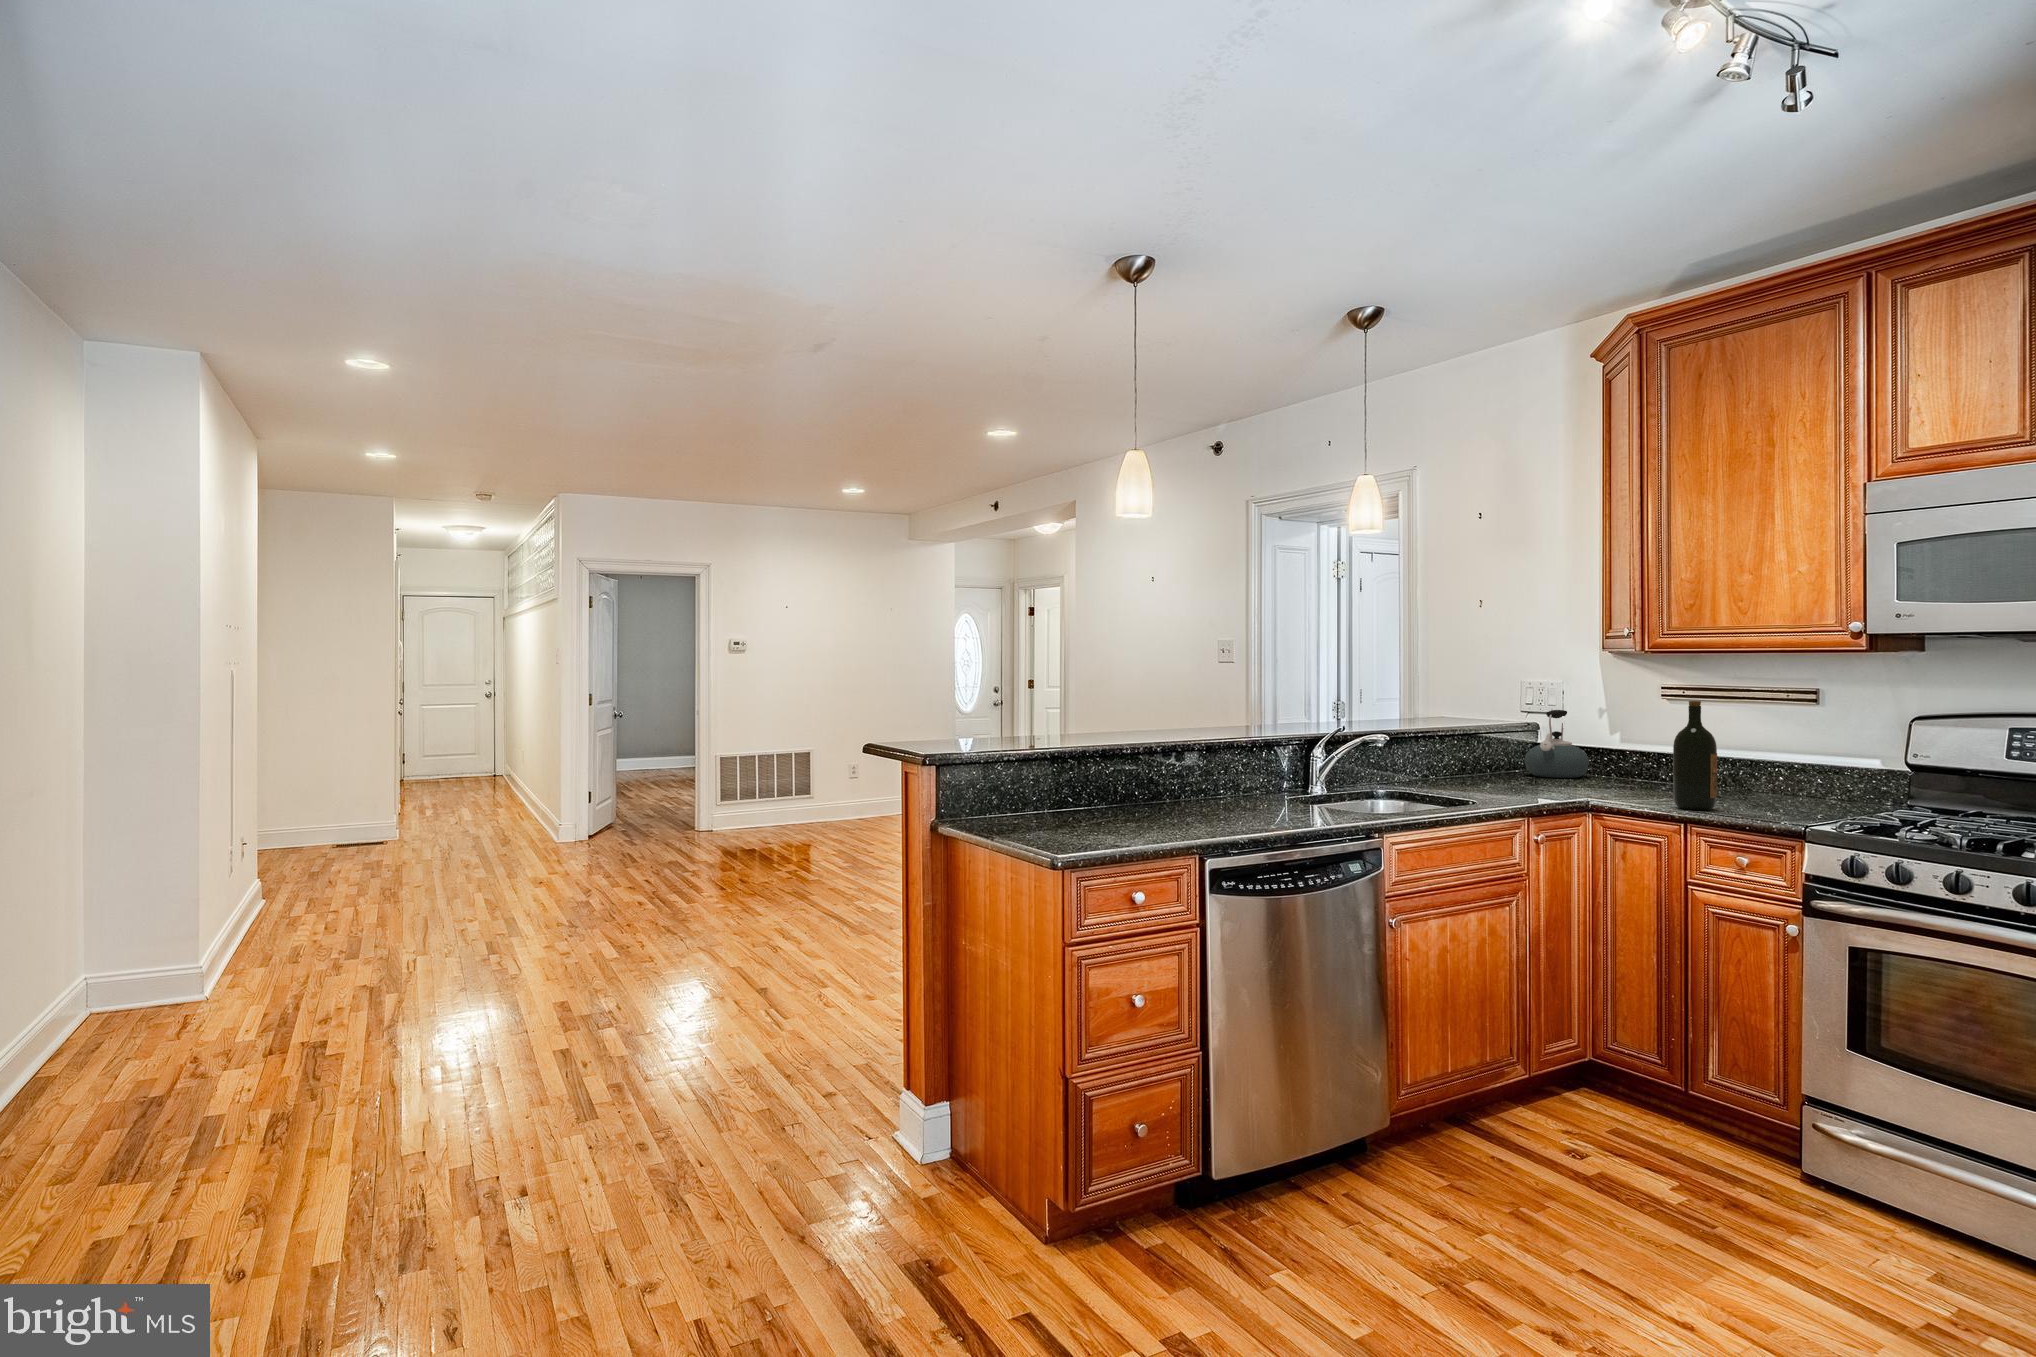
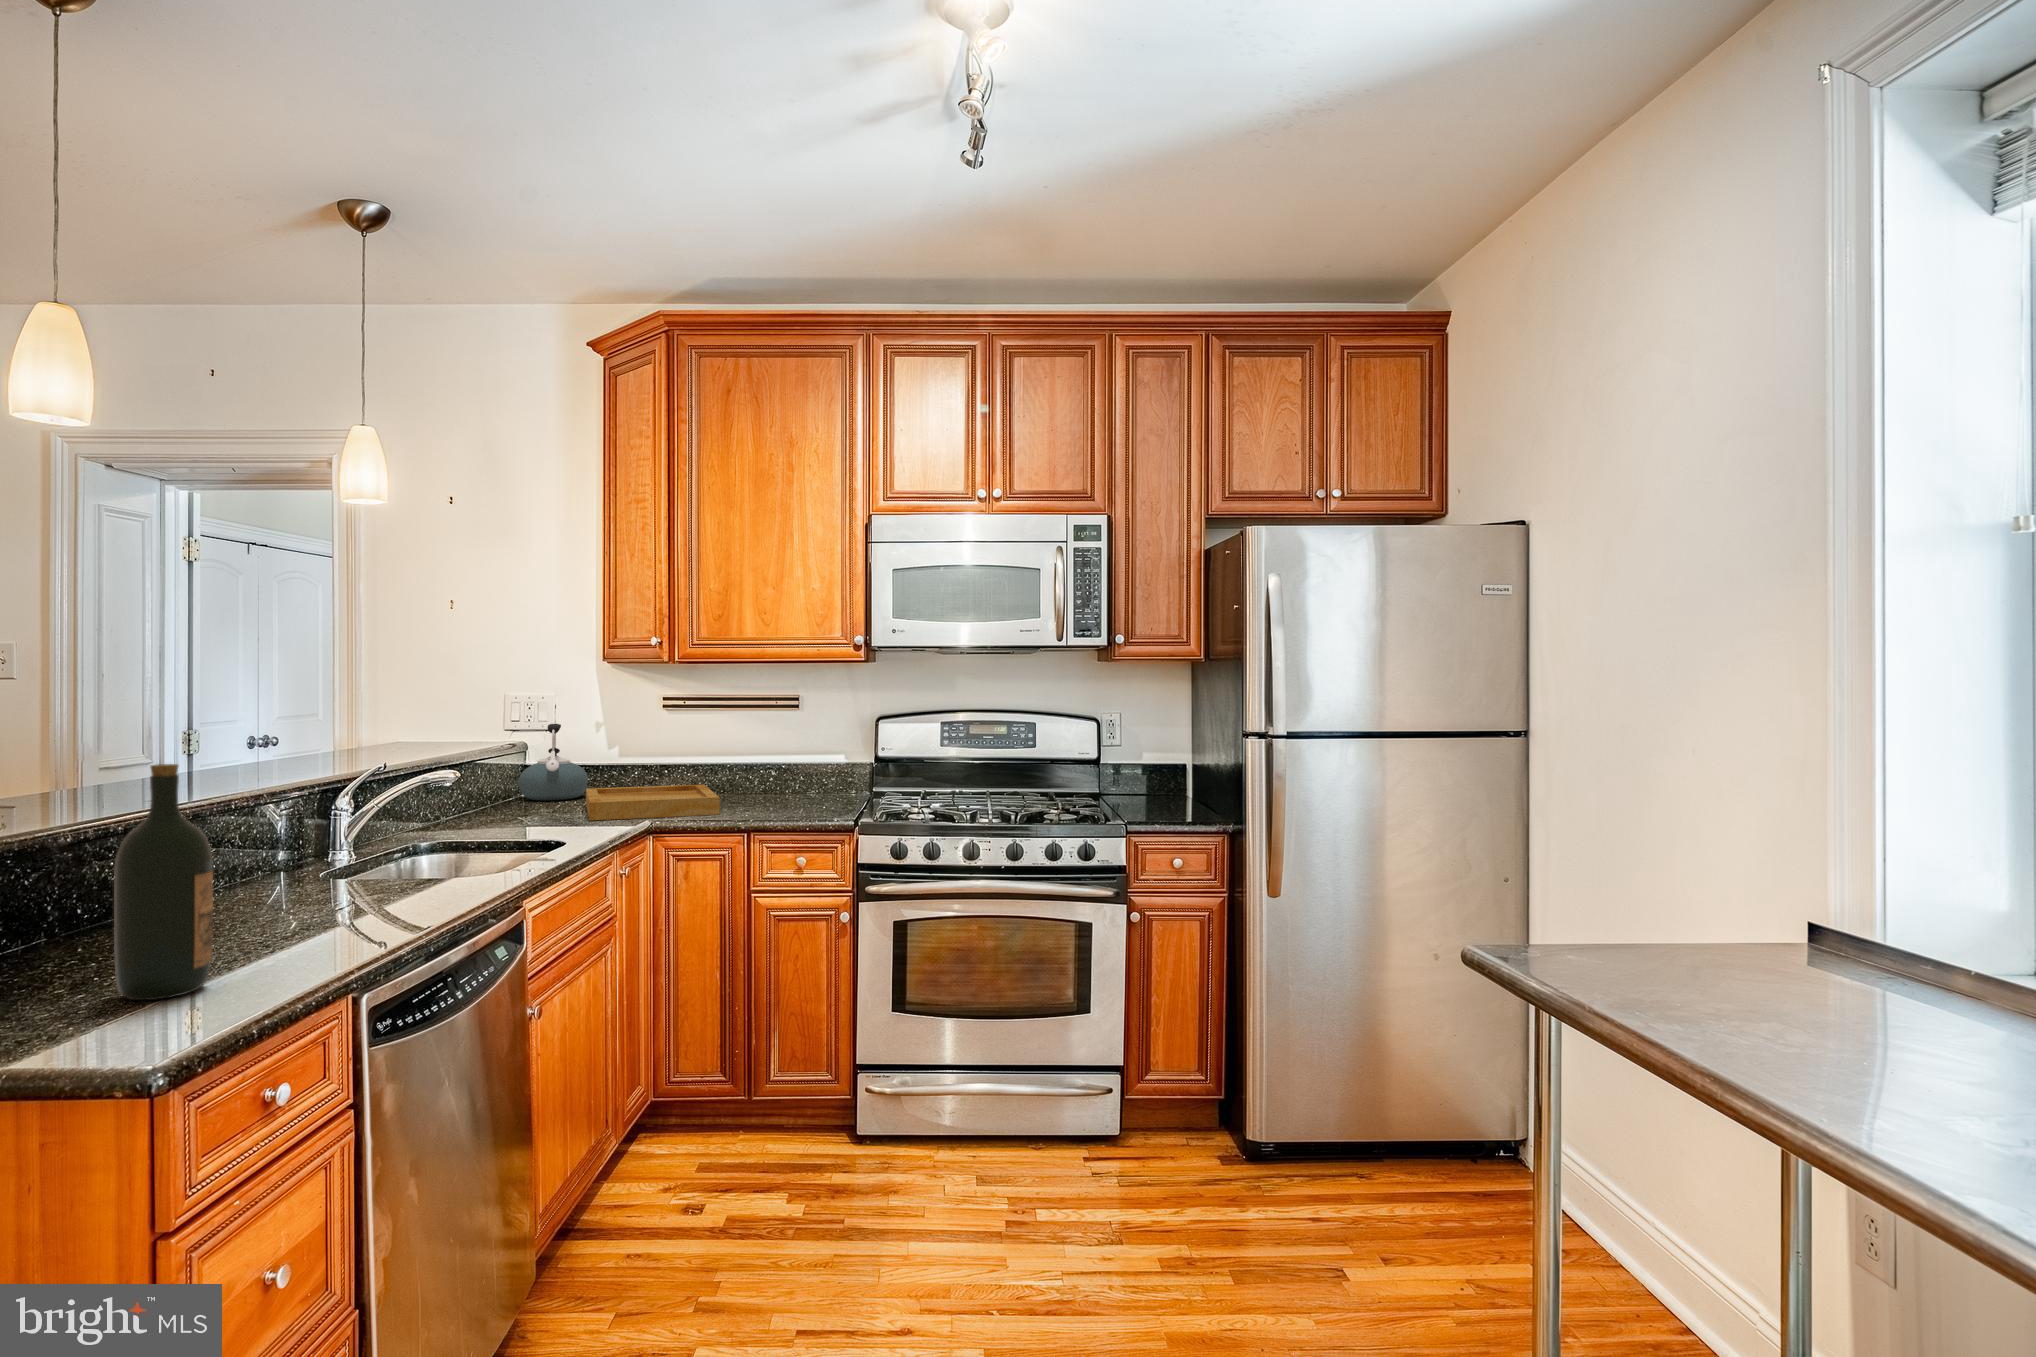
wine bottle: present [1673,701,1717,810] -> present [114,764,213,1000]
tray: none [1540,768,1690,802] -> present [586,785,720,820]

